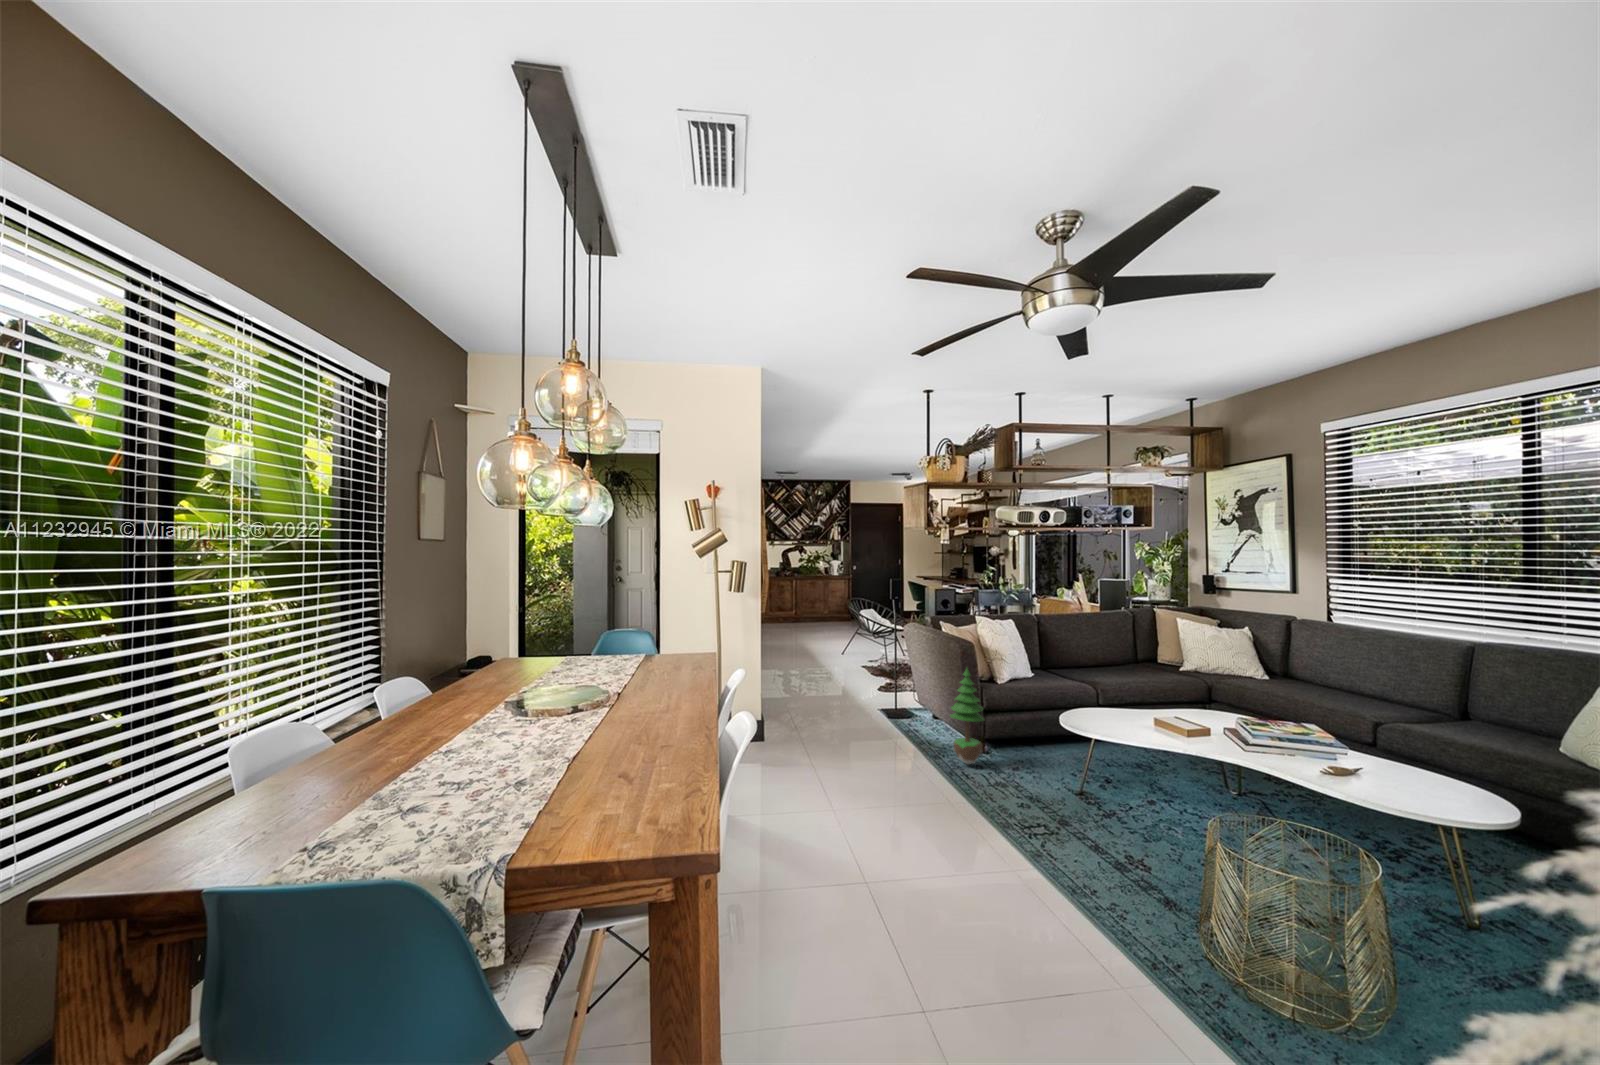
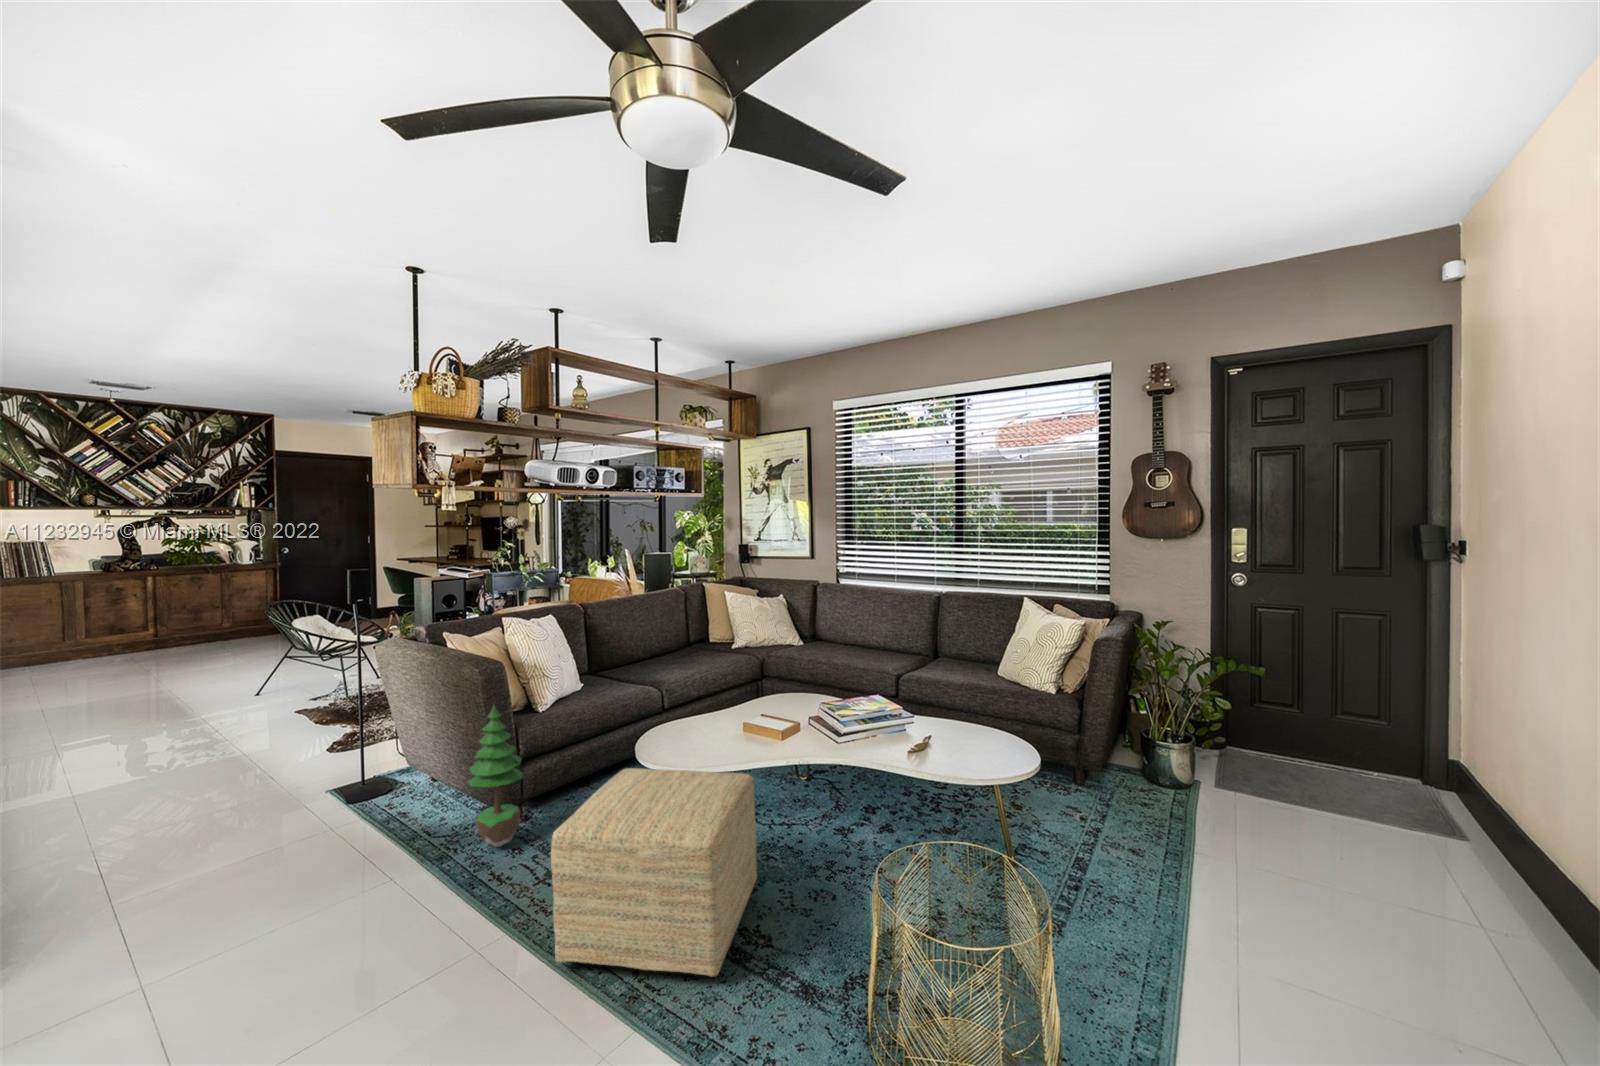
ottoman: none [992,723,1152,864] -> present [551,768,757,977]

